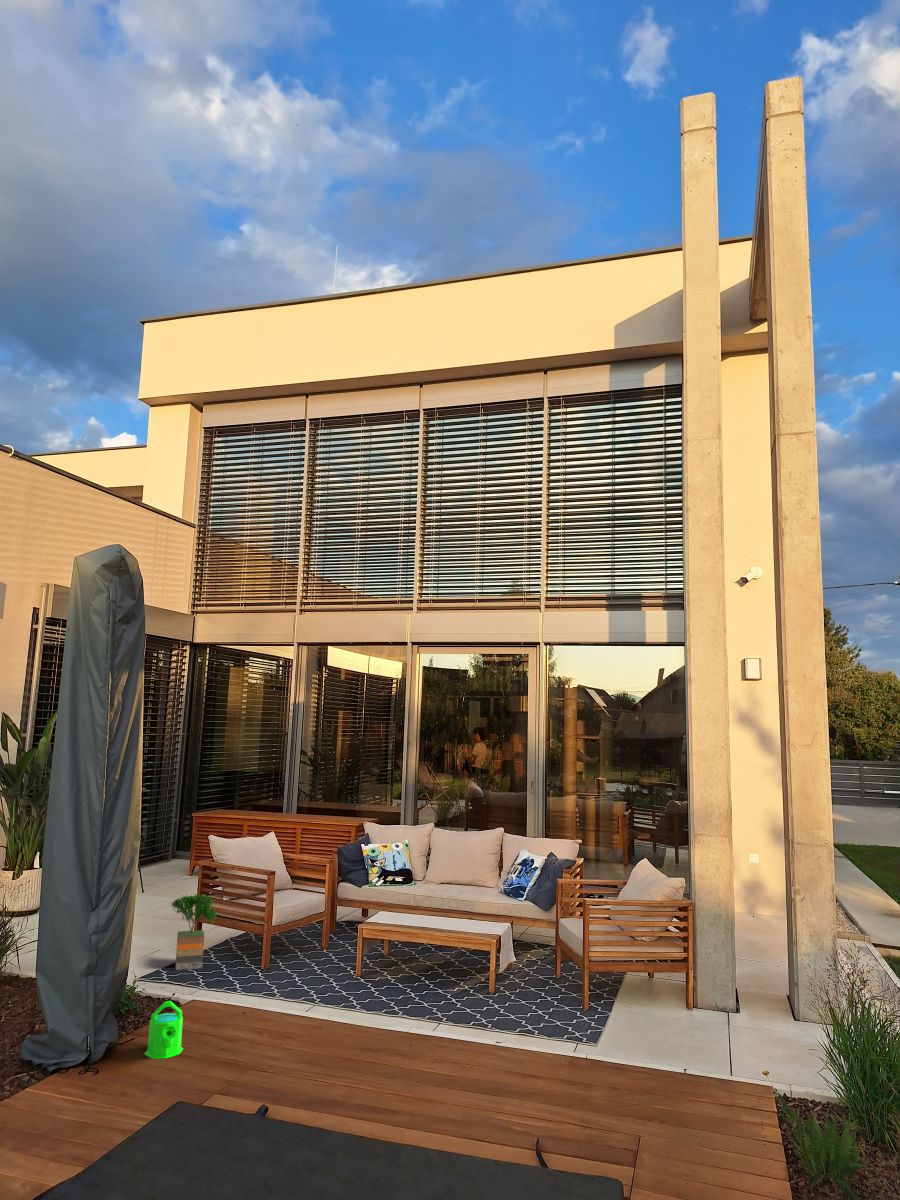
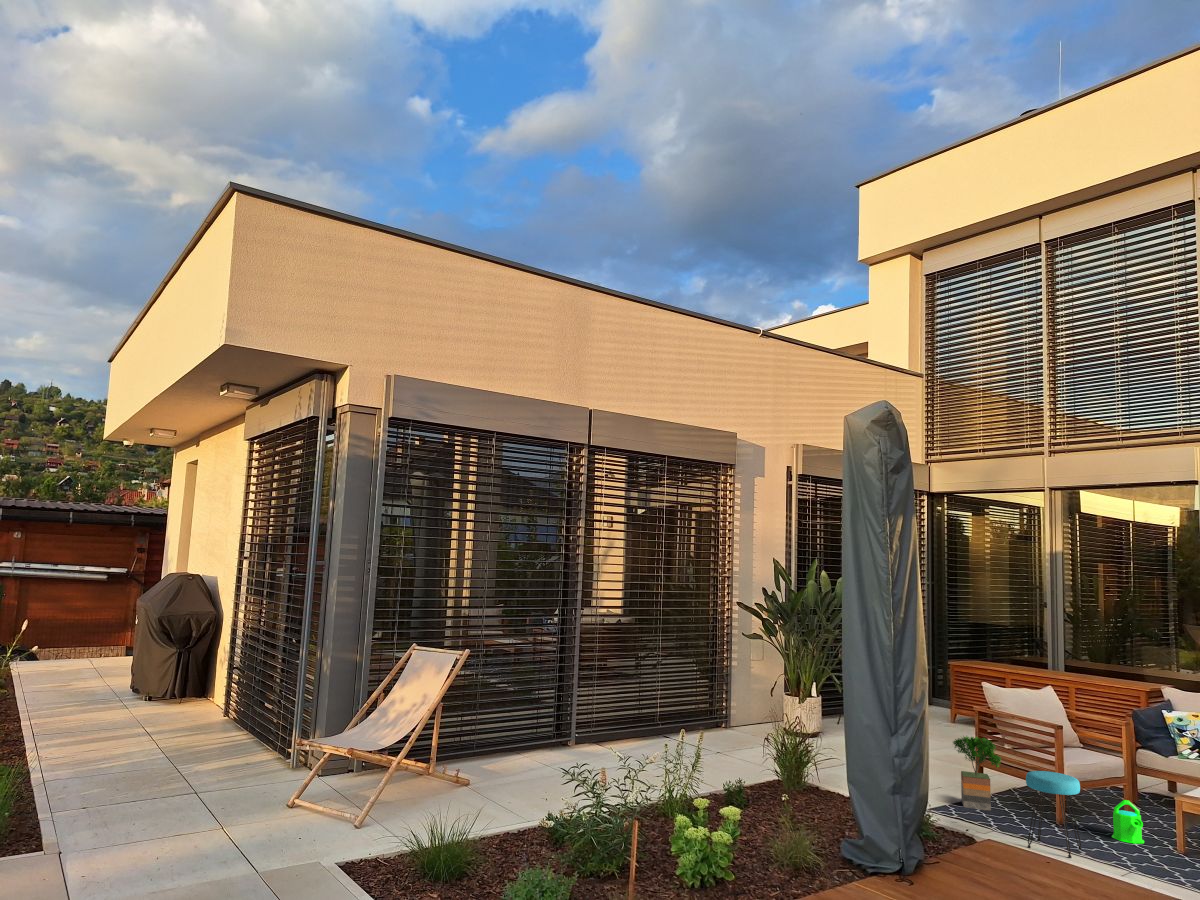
stool: none [225,924,278,1007] -> present [1026,771,1082,858]
watering can: present [145,1001,184,1058] -> present [1112,800,1144,844]

